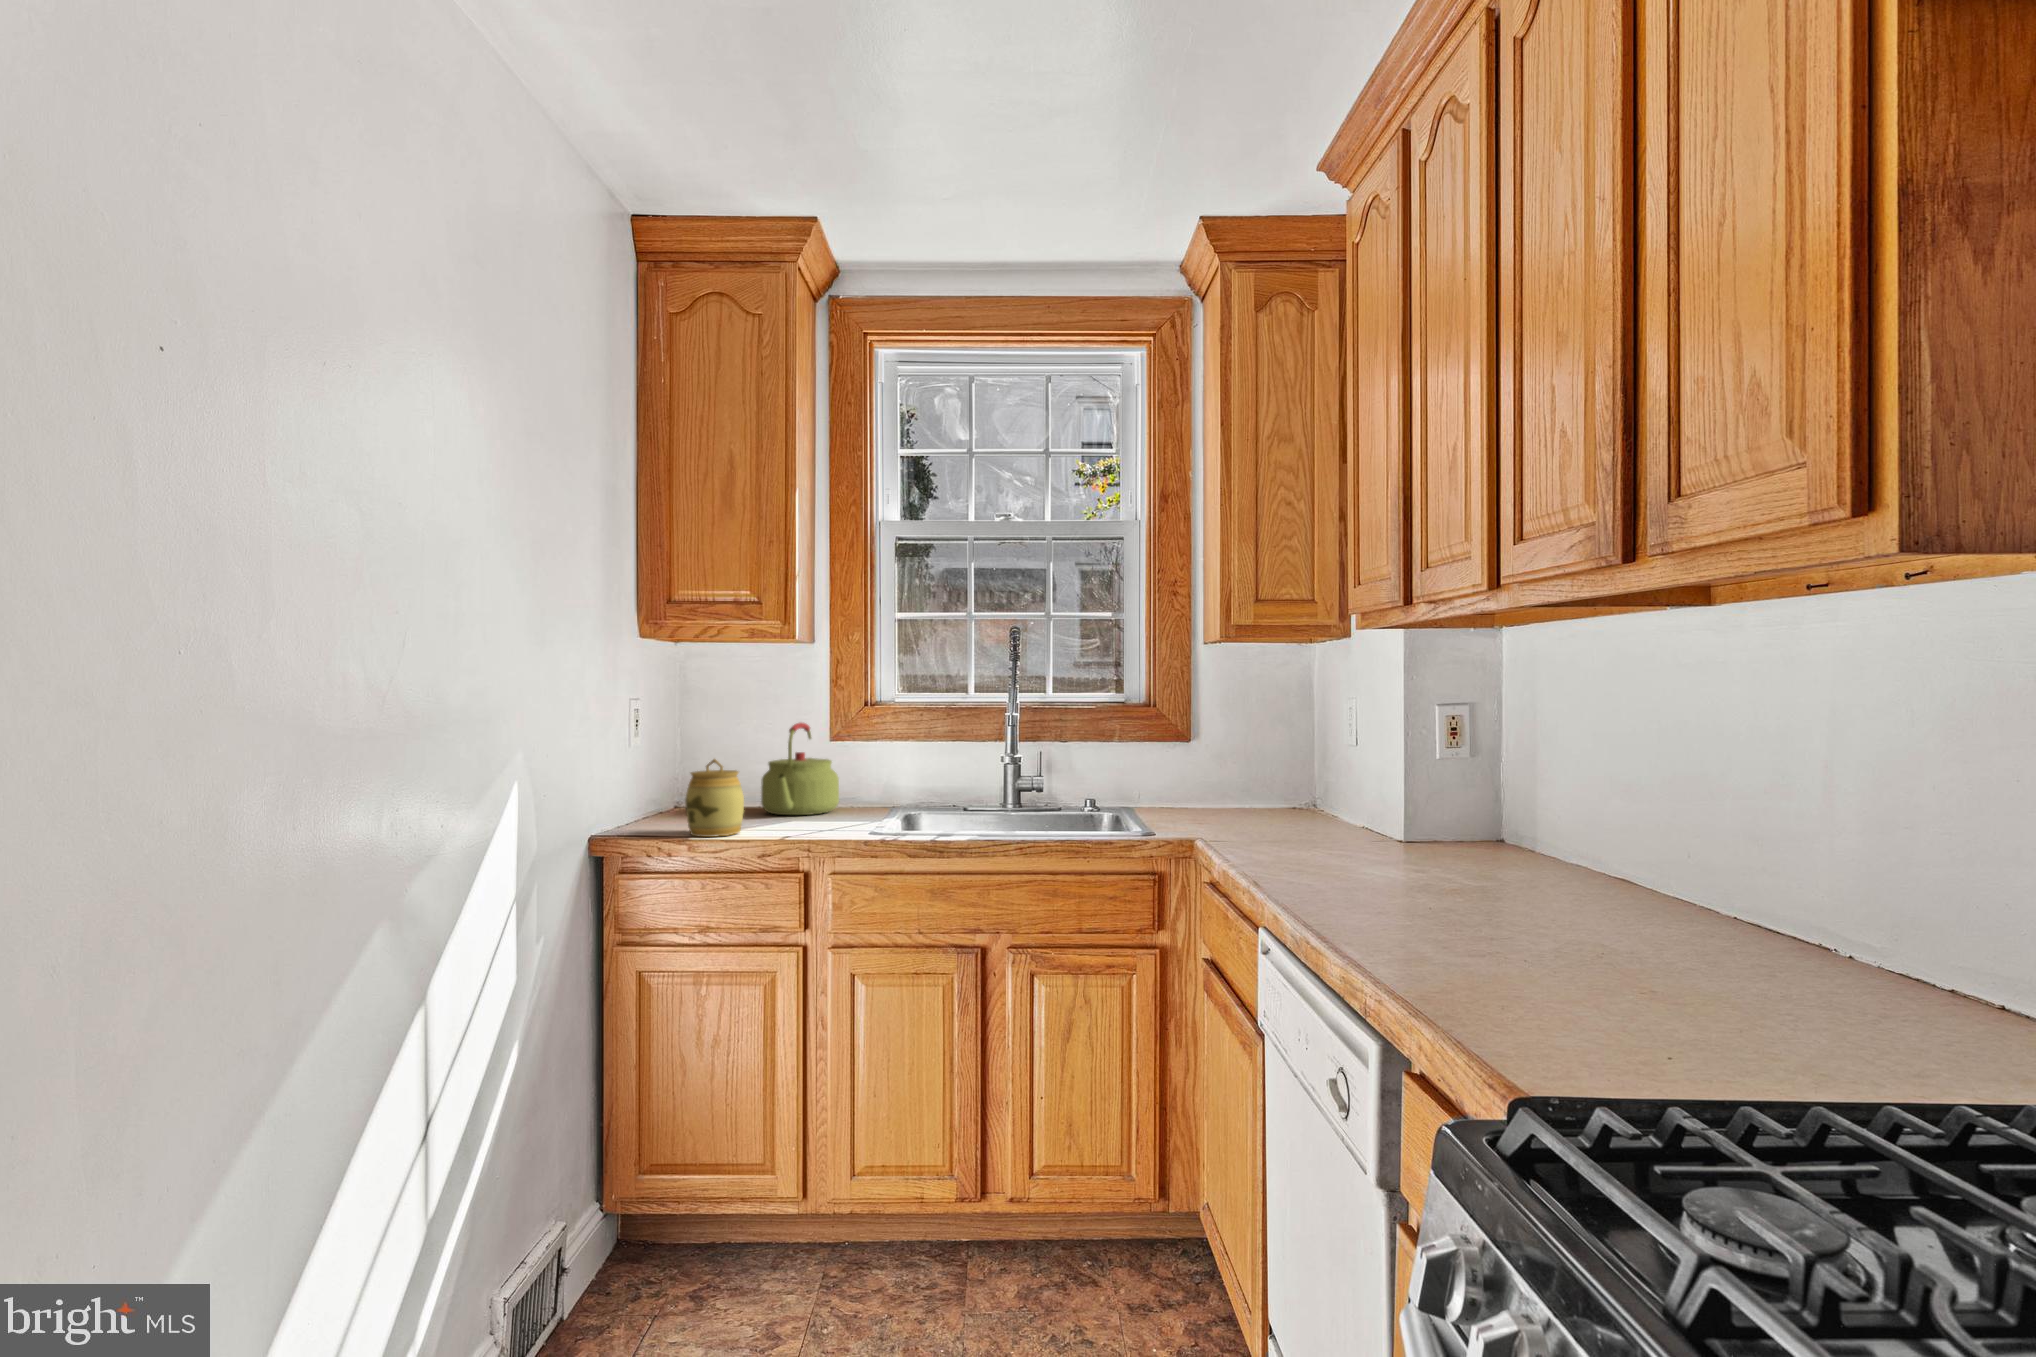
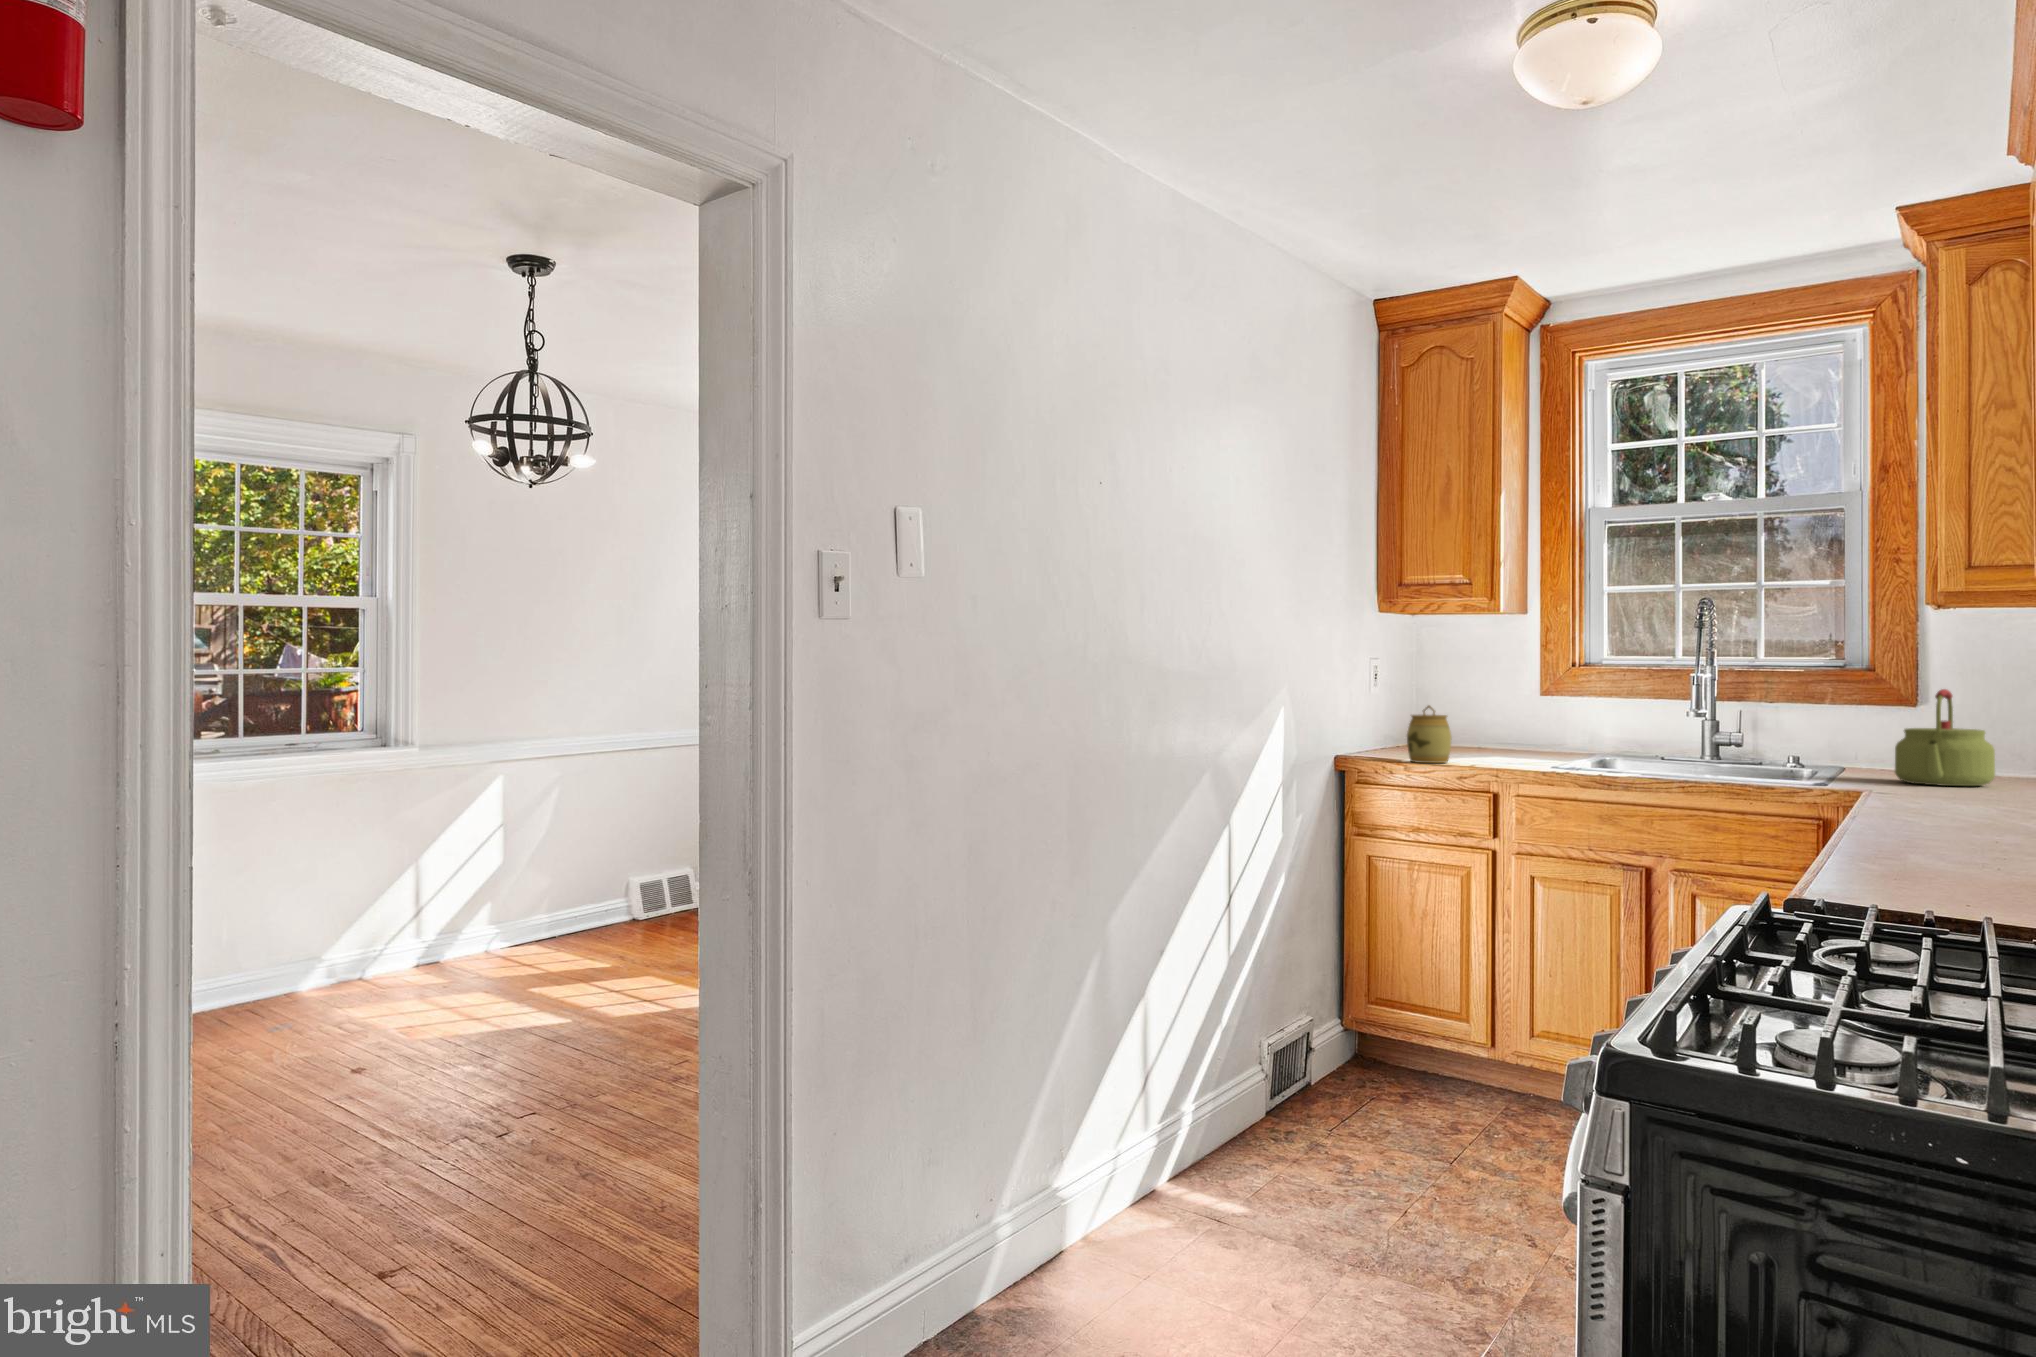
kettle: present [761,723,839,815] -> present [1895,689,1995,786]

